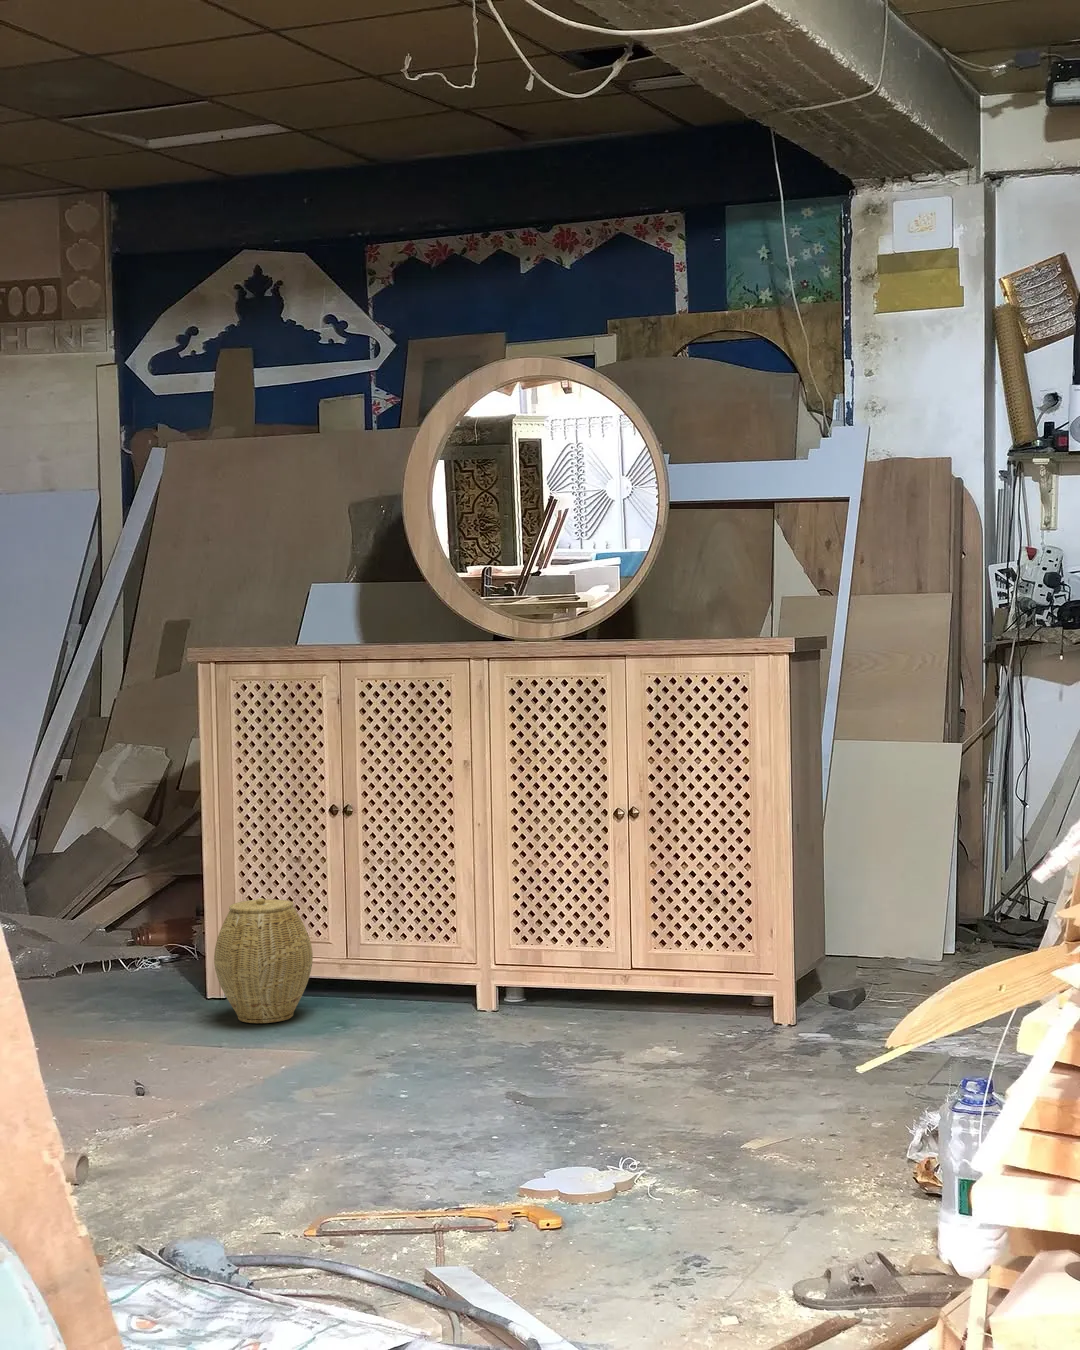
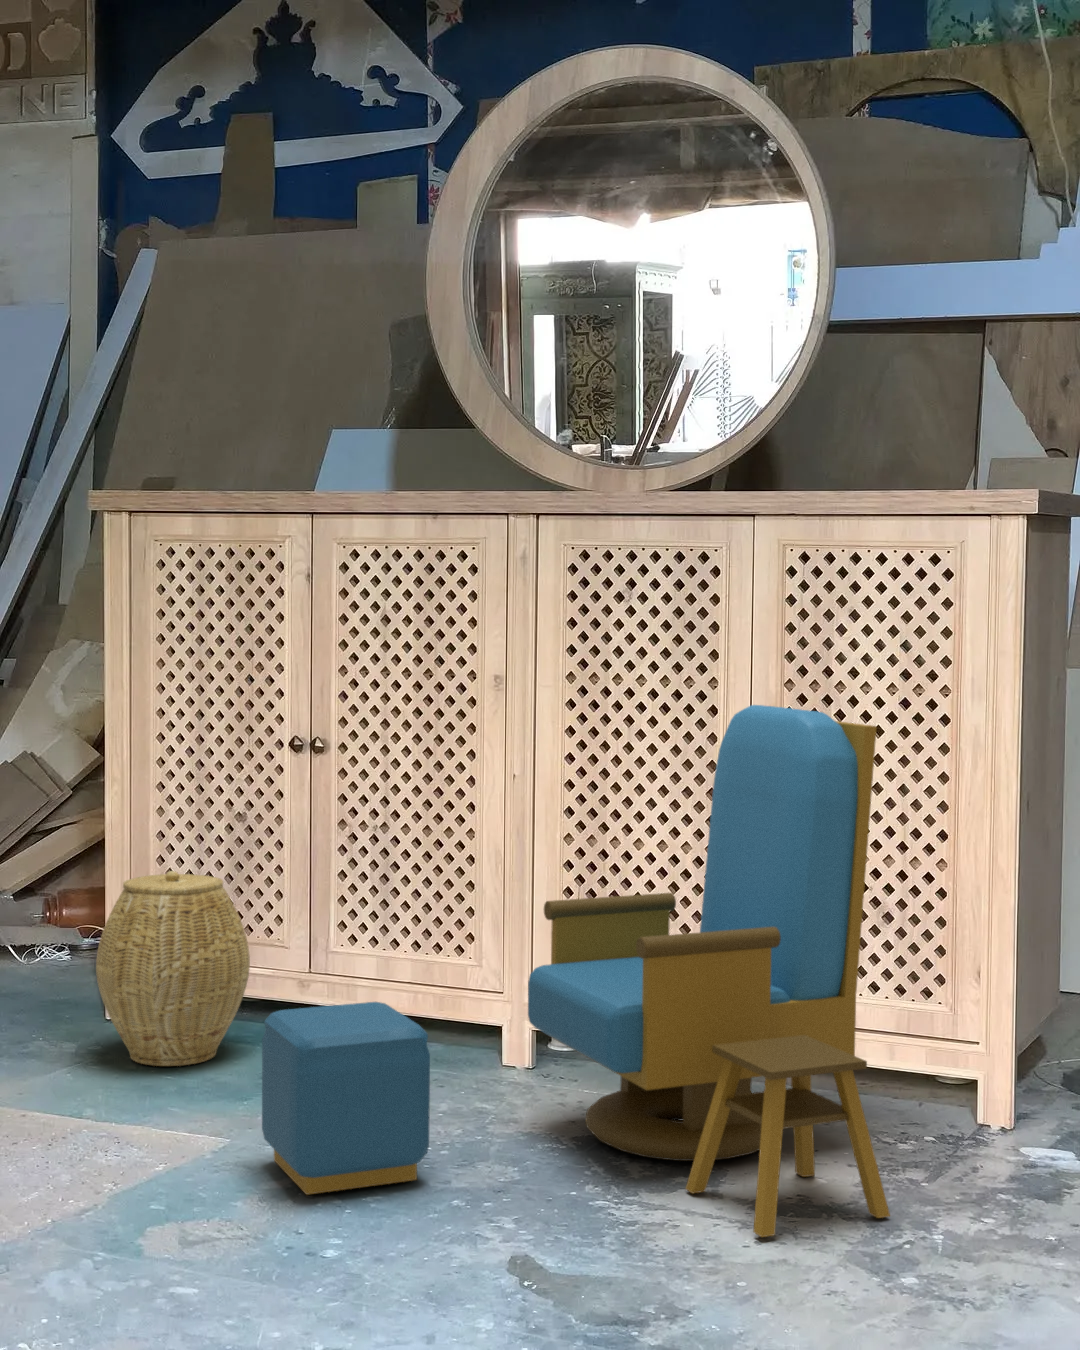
armchair: none [355,776,726,1081] -> present [262,705,890,1237]

